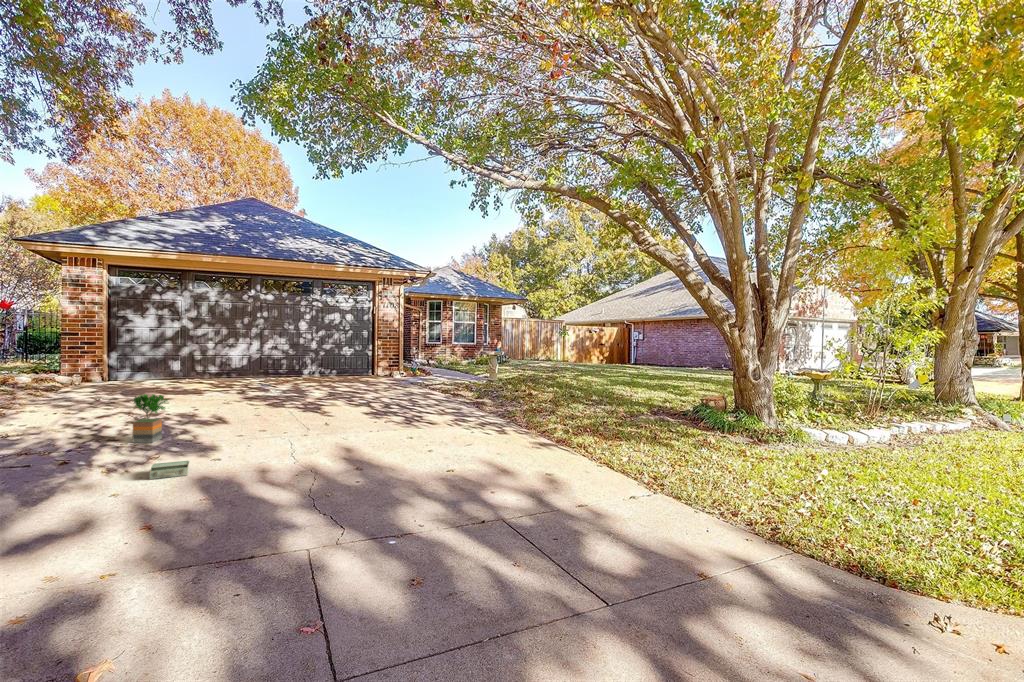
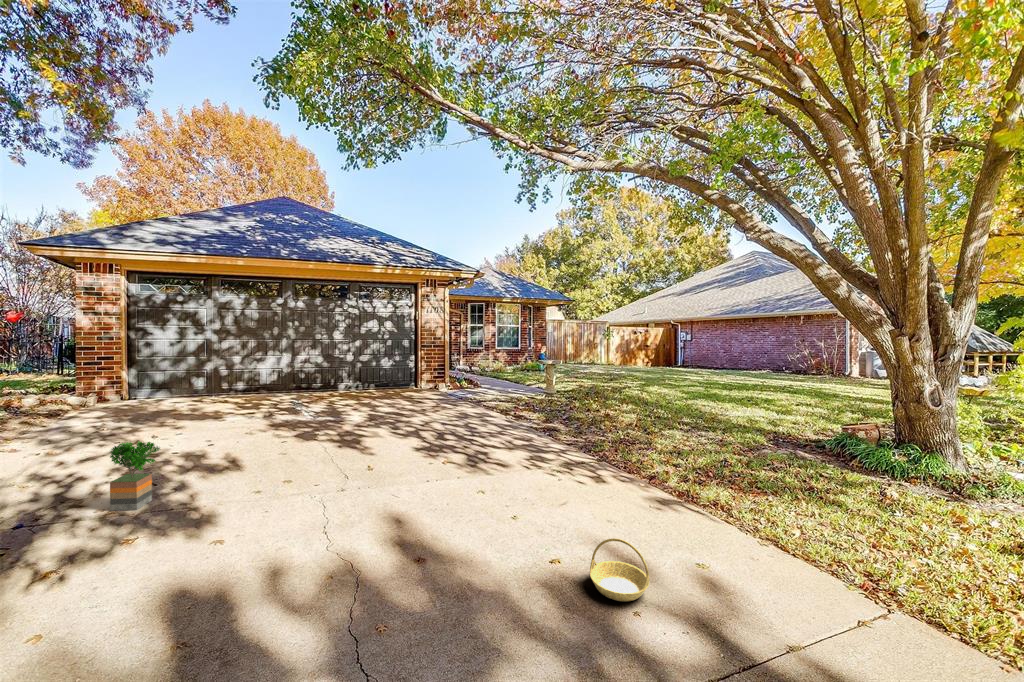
basket: none [471,449,508,486] -> present [590,538,650,601]
toolbox: present [150,461,189,479] -> none [105,554,172,595]

